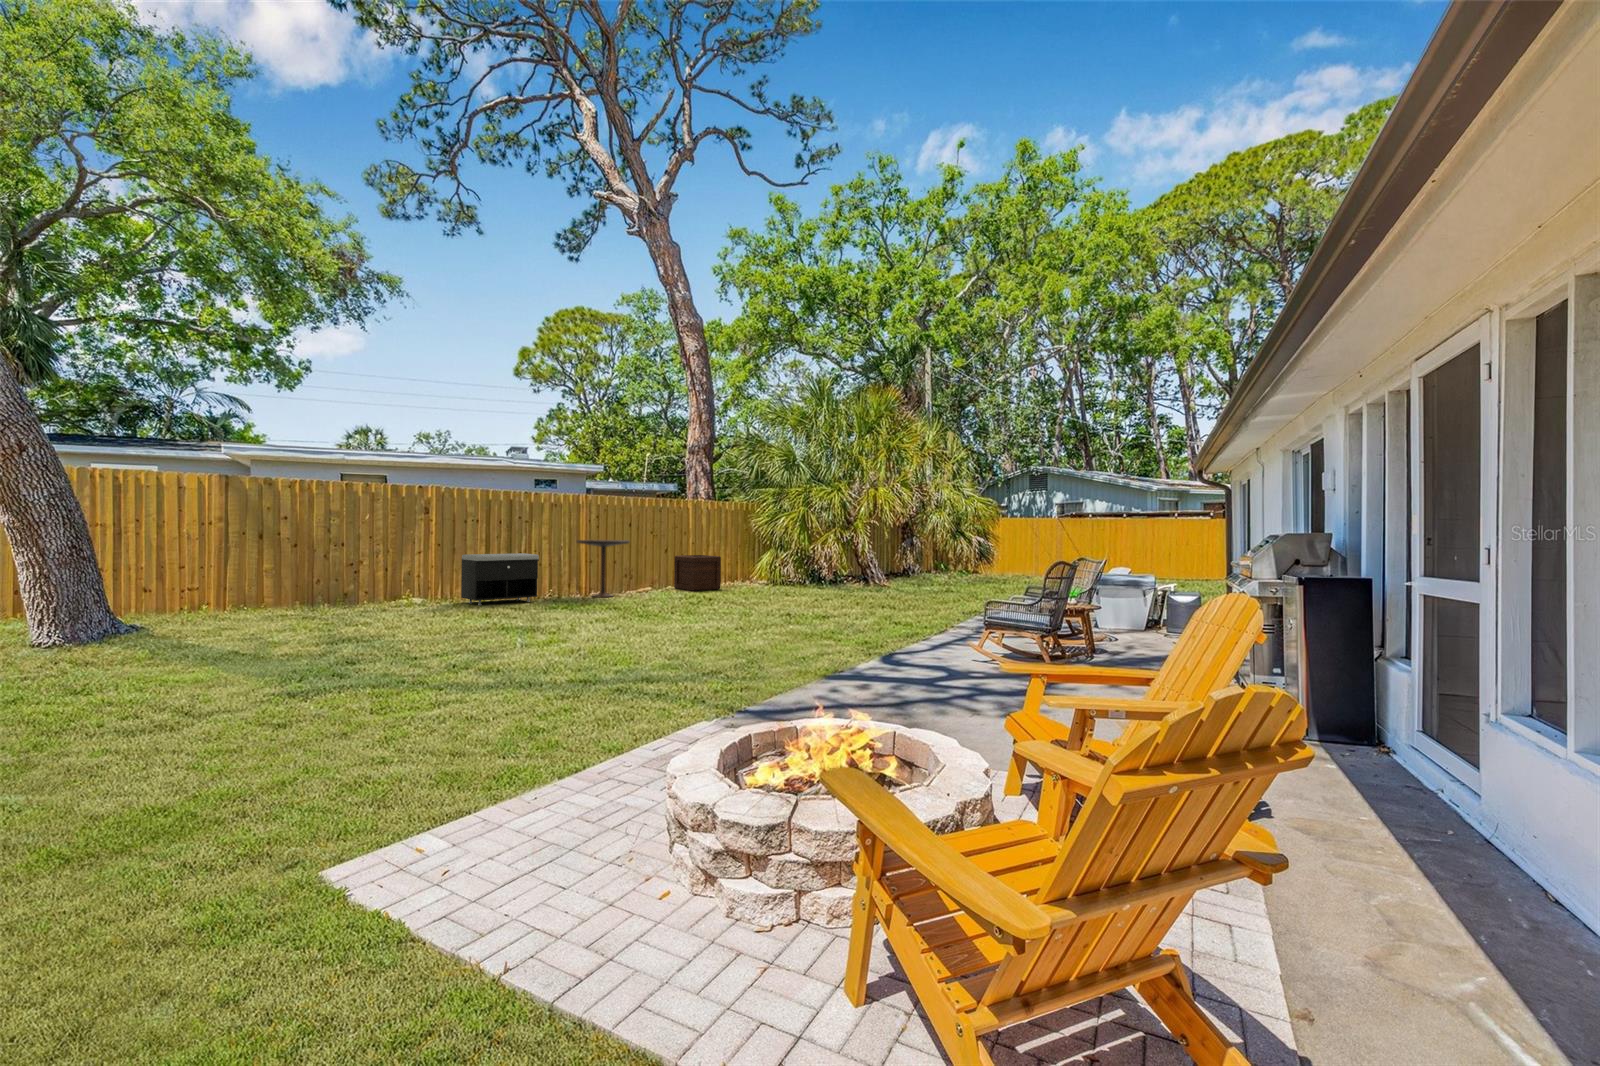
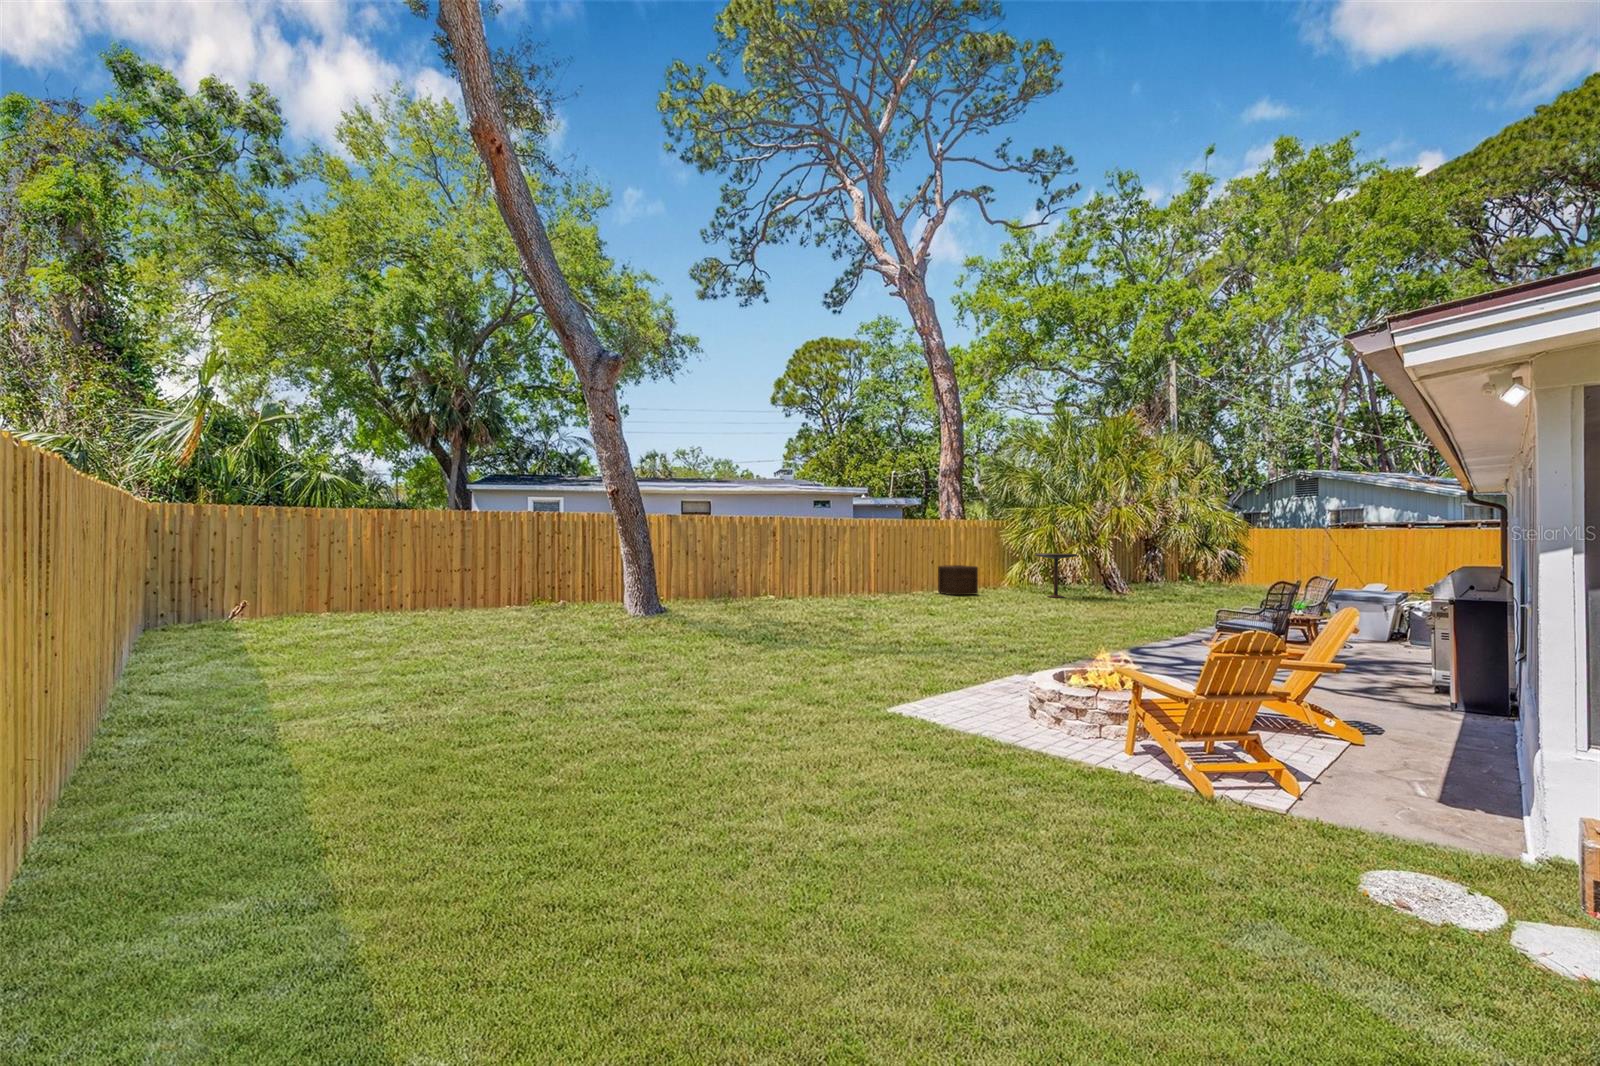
pedestal table: present [577,540,630,597] -> present [1035,553,1077,598]
storage bench: present [461,553,539,605] -> none [785,564,840,603]

